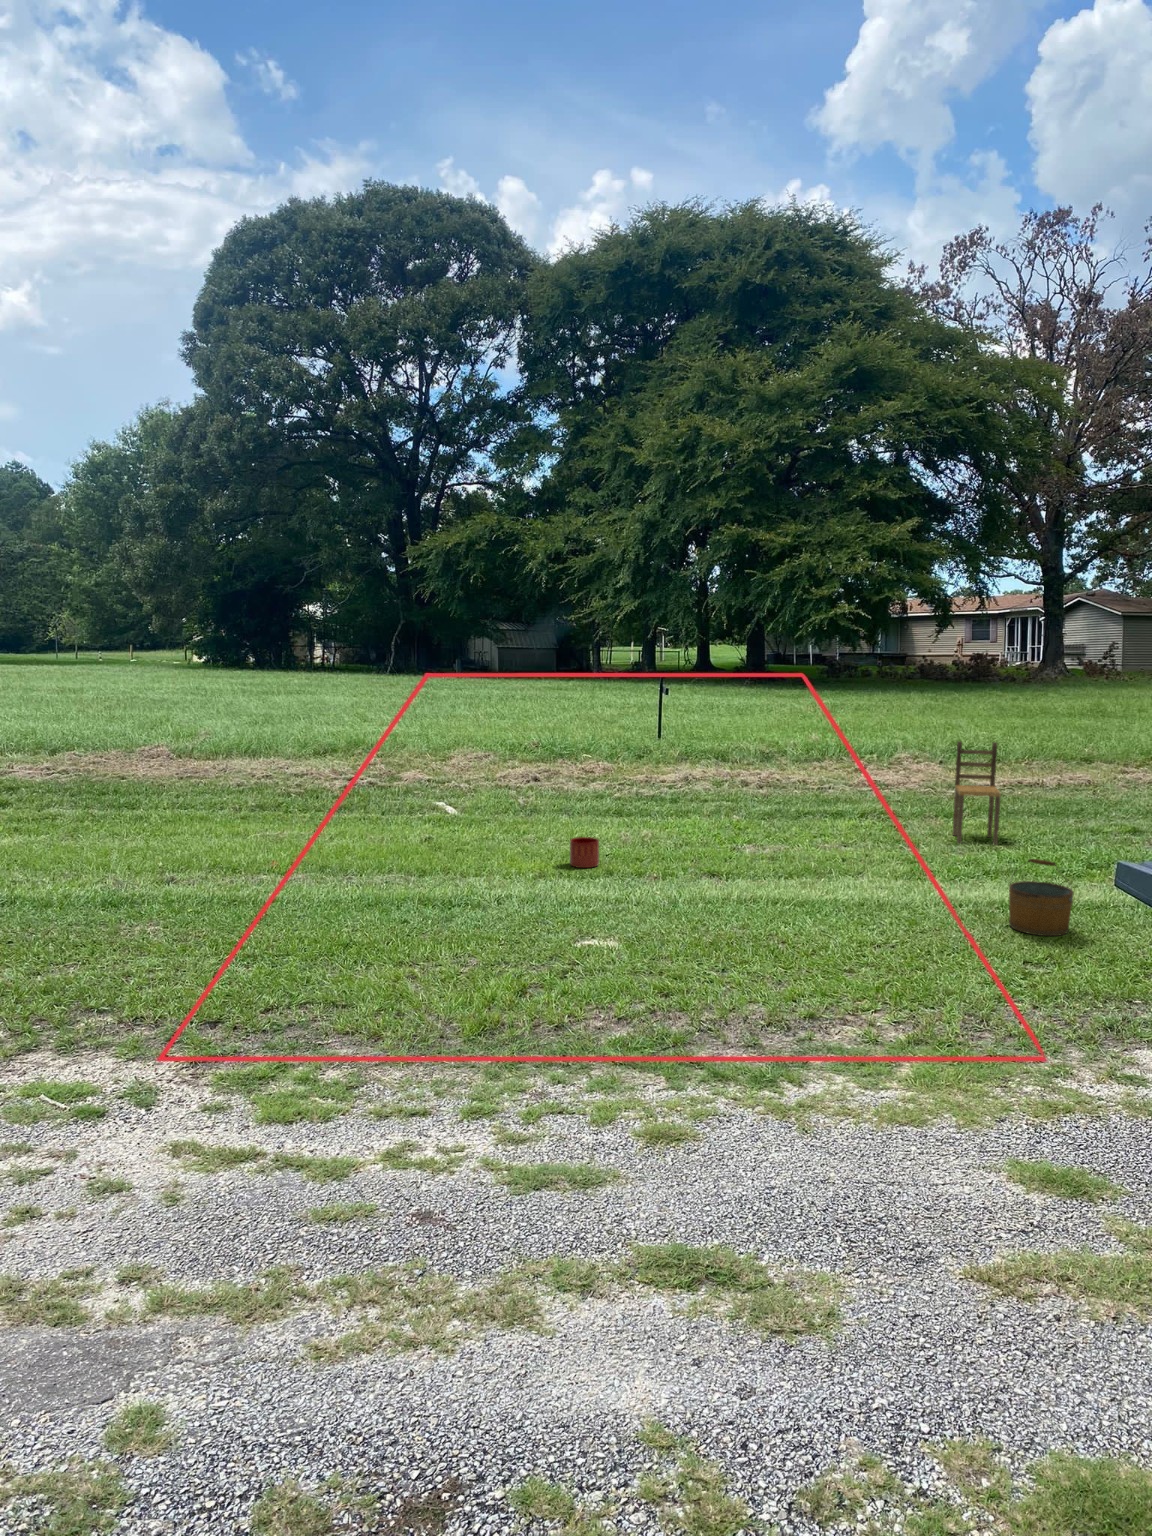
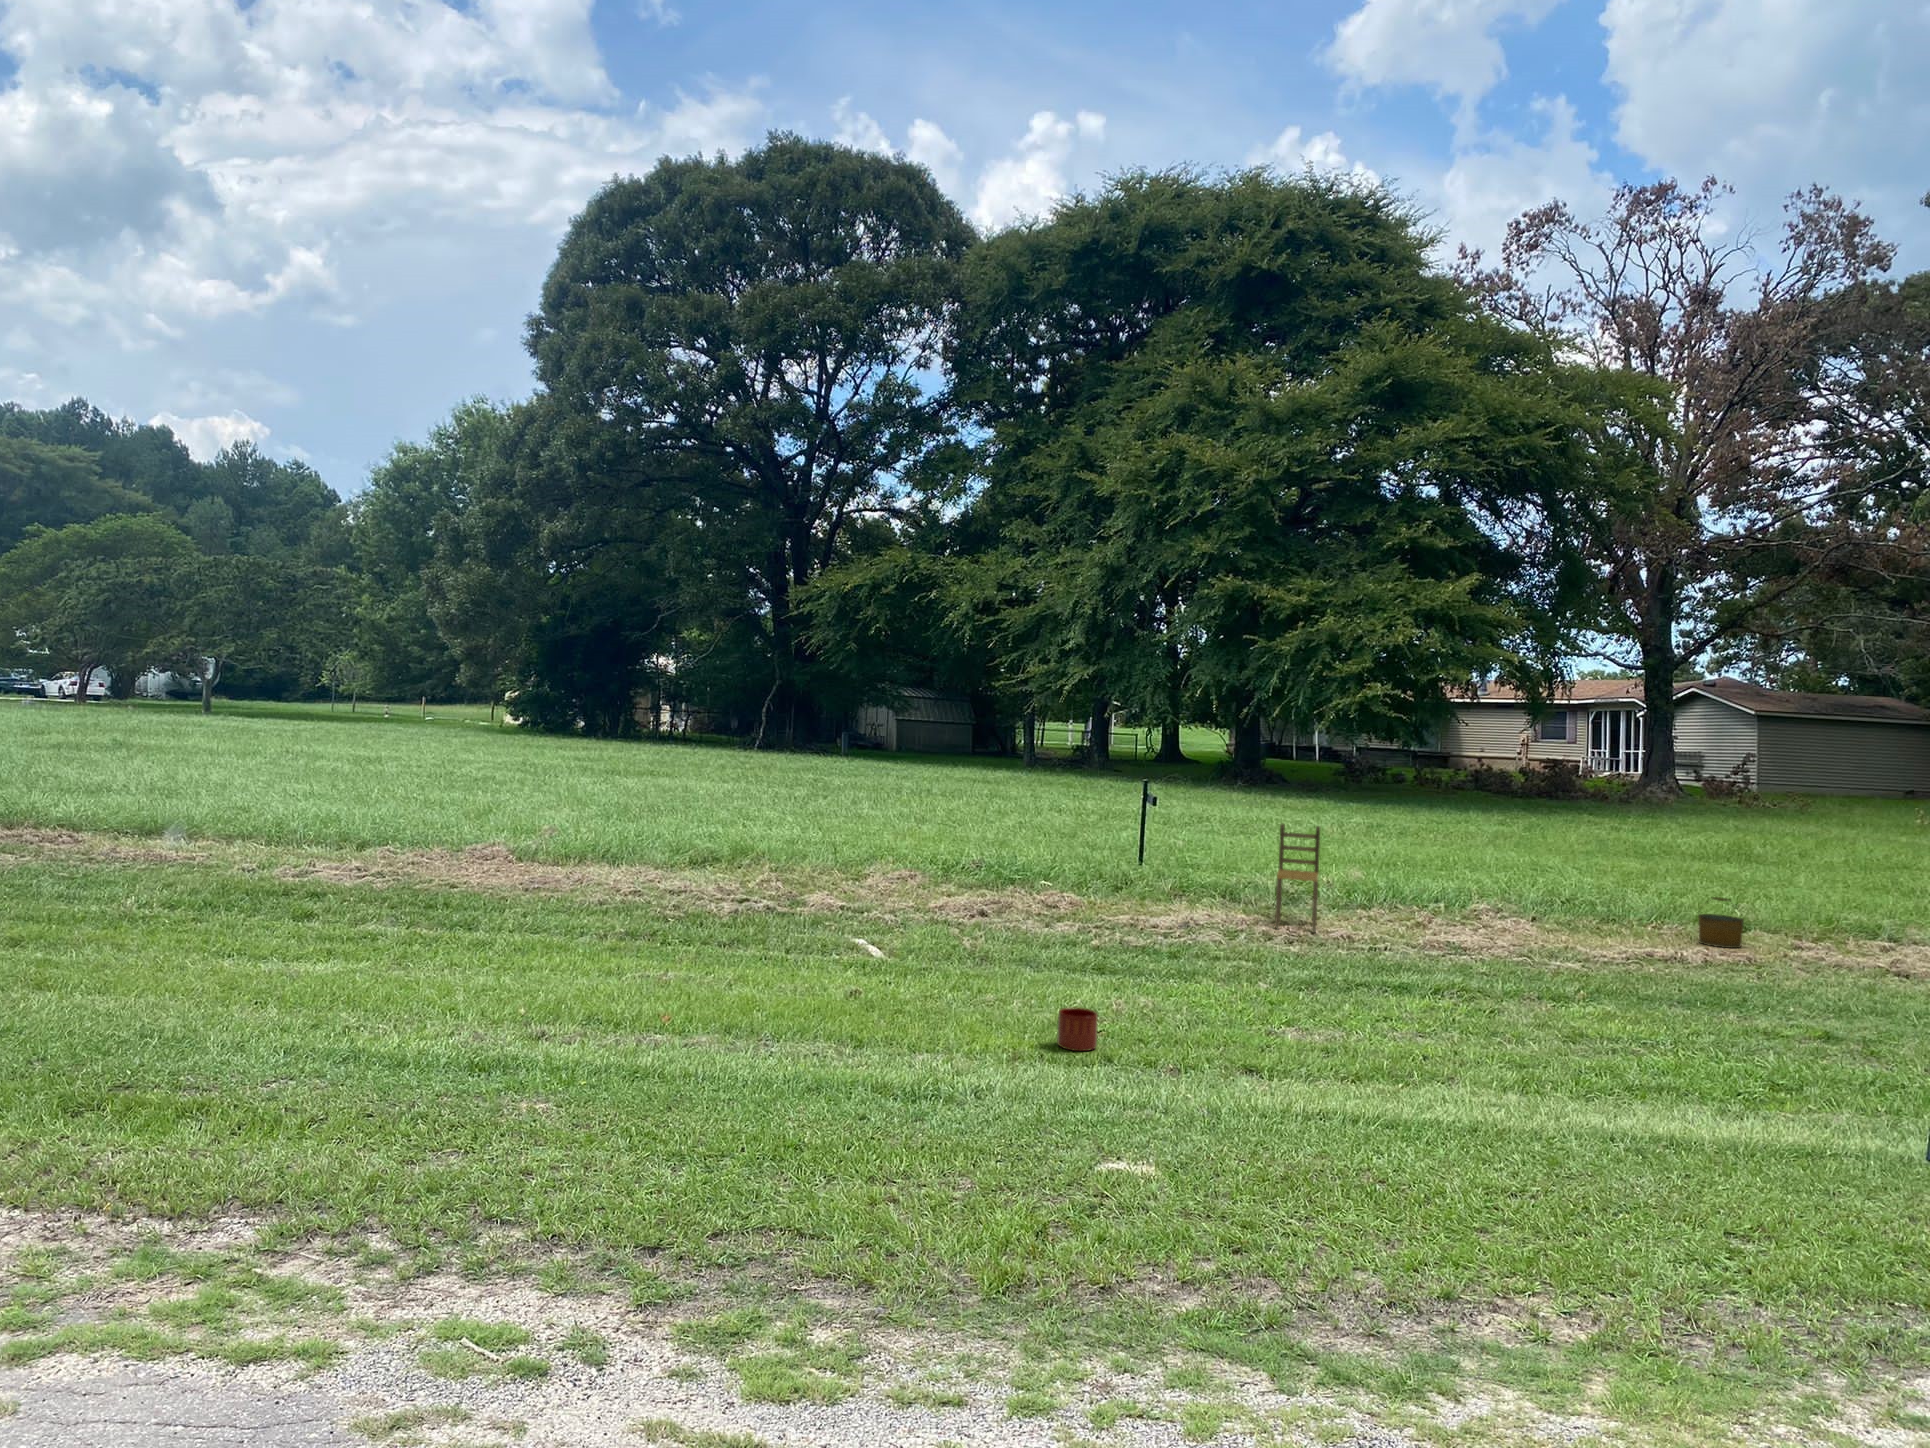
chair: present [952,741,1001,845] -> present [1275,824,1320,933]
bucket: present [1009,859,1073,936] -> present [1698,897,1744,948]

